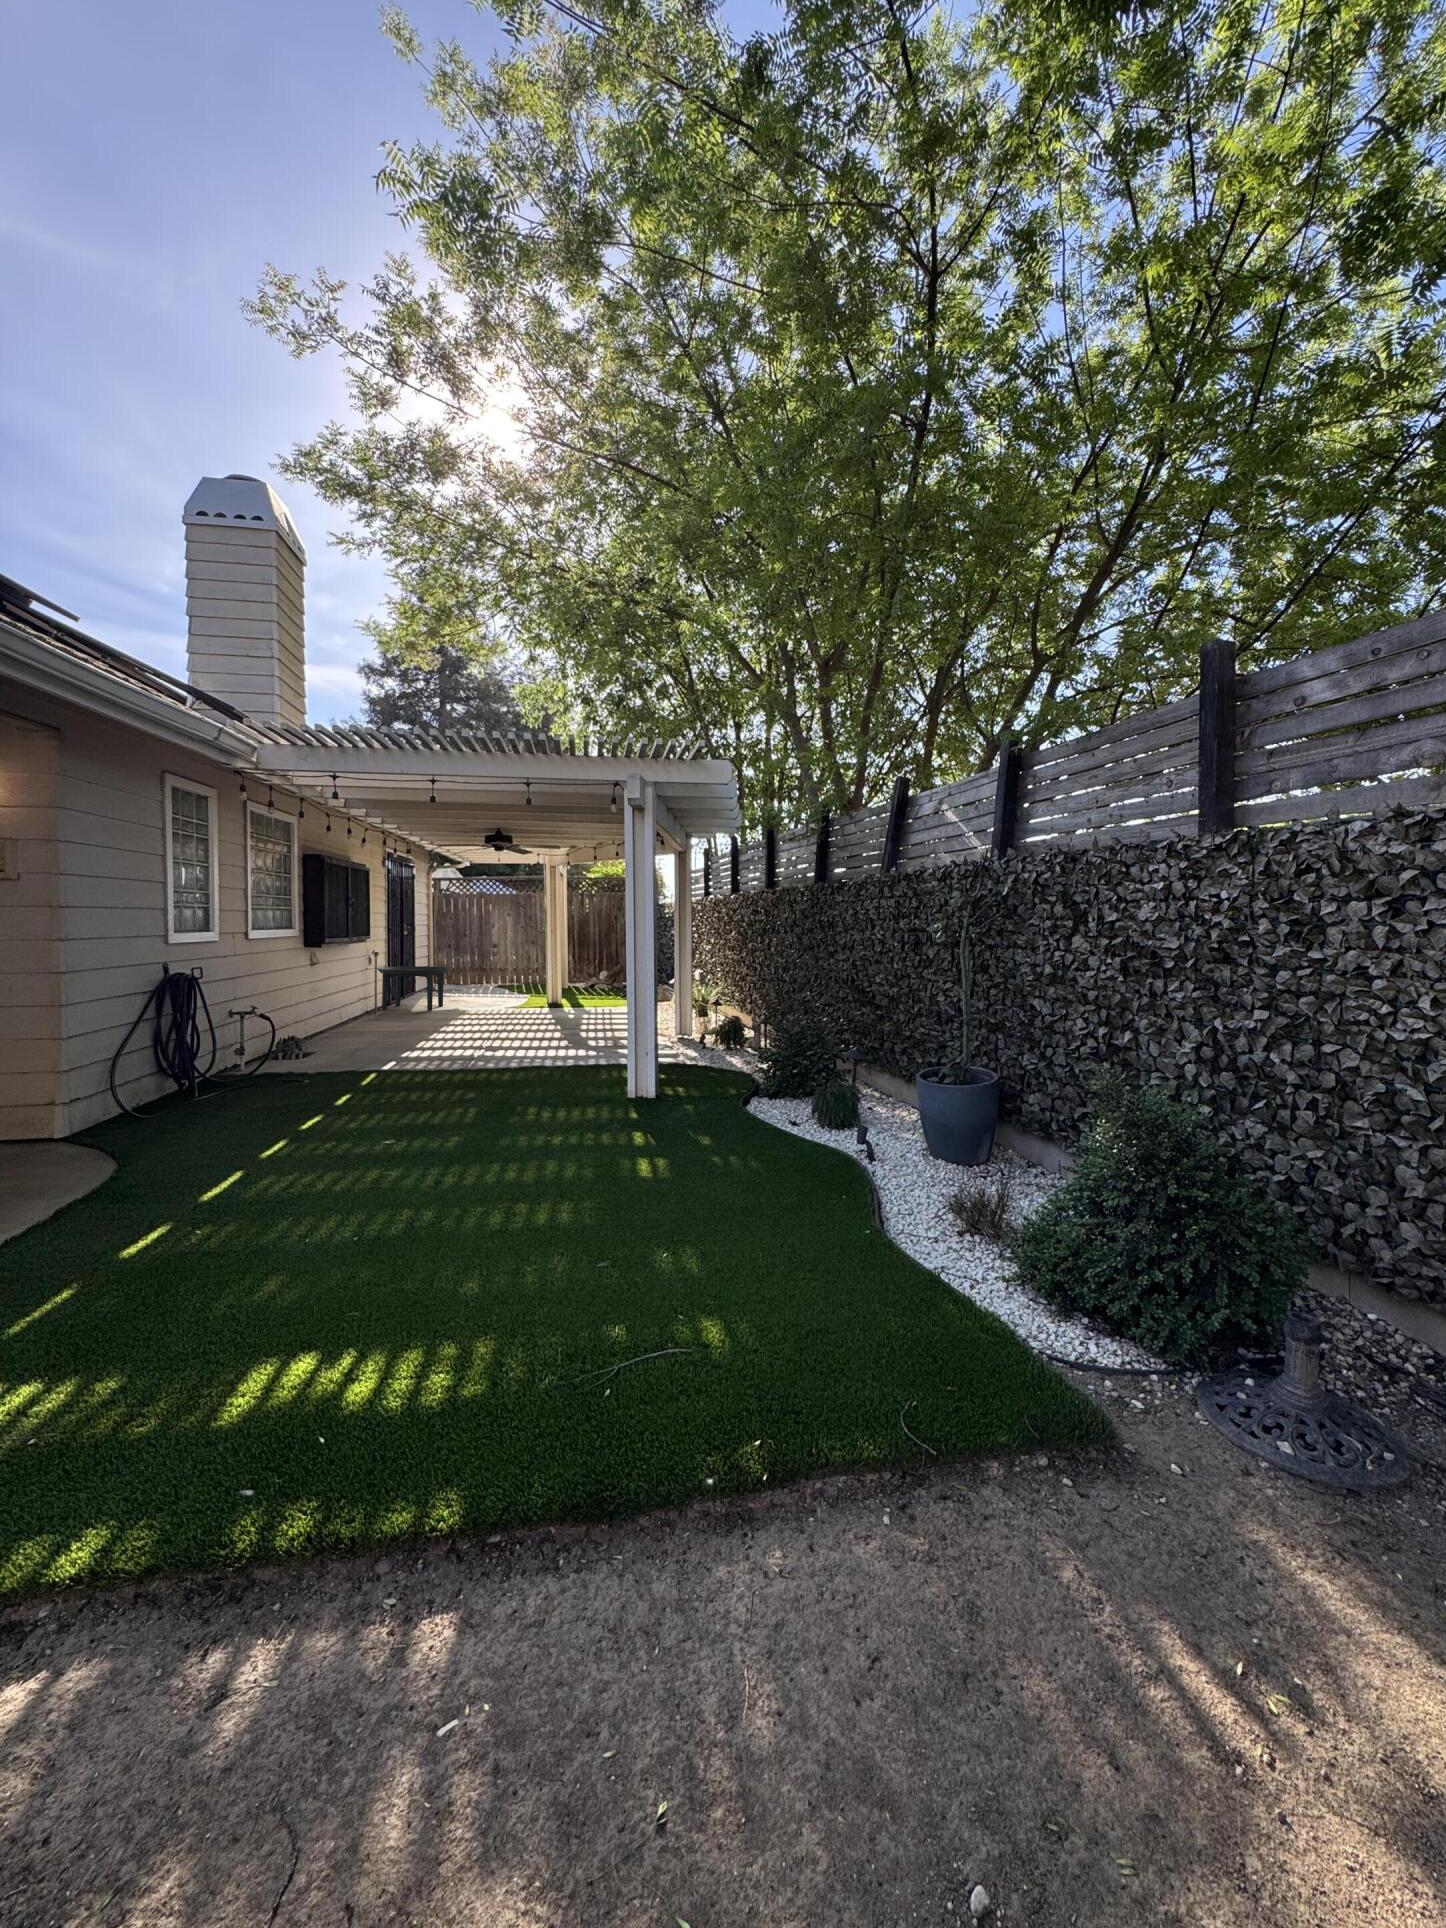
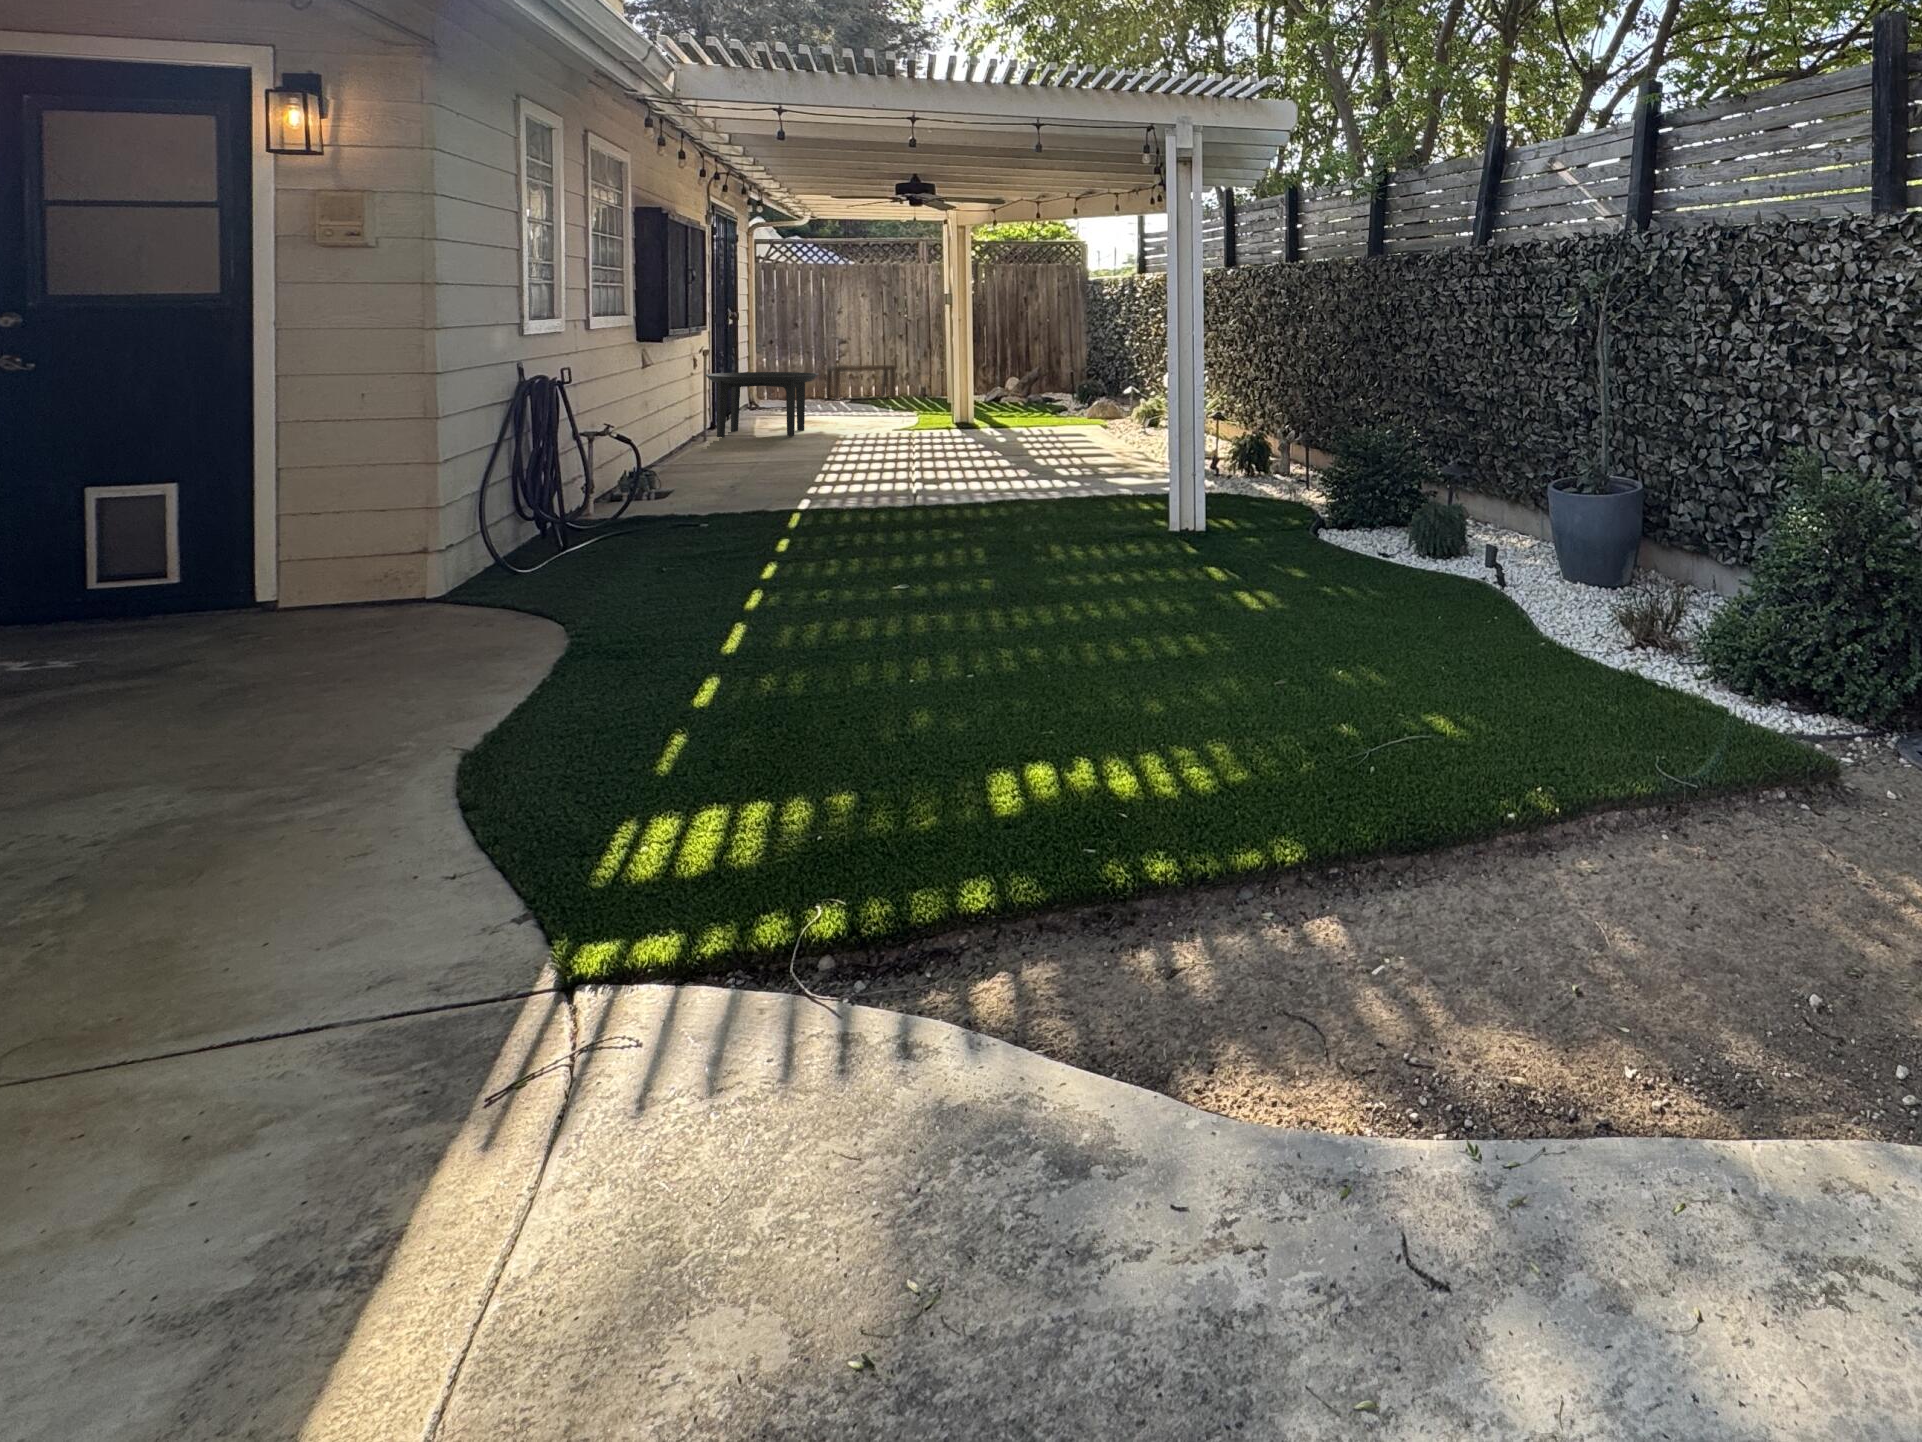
bench: none [477,961,523,985] -> present [826,365,896,401]

